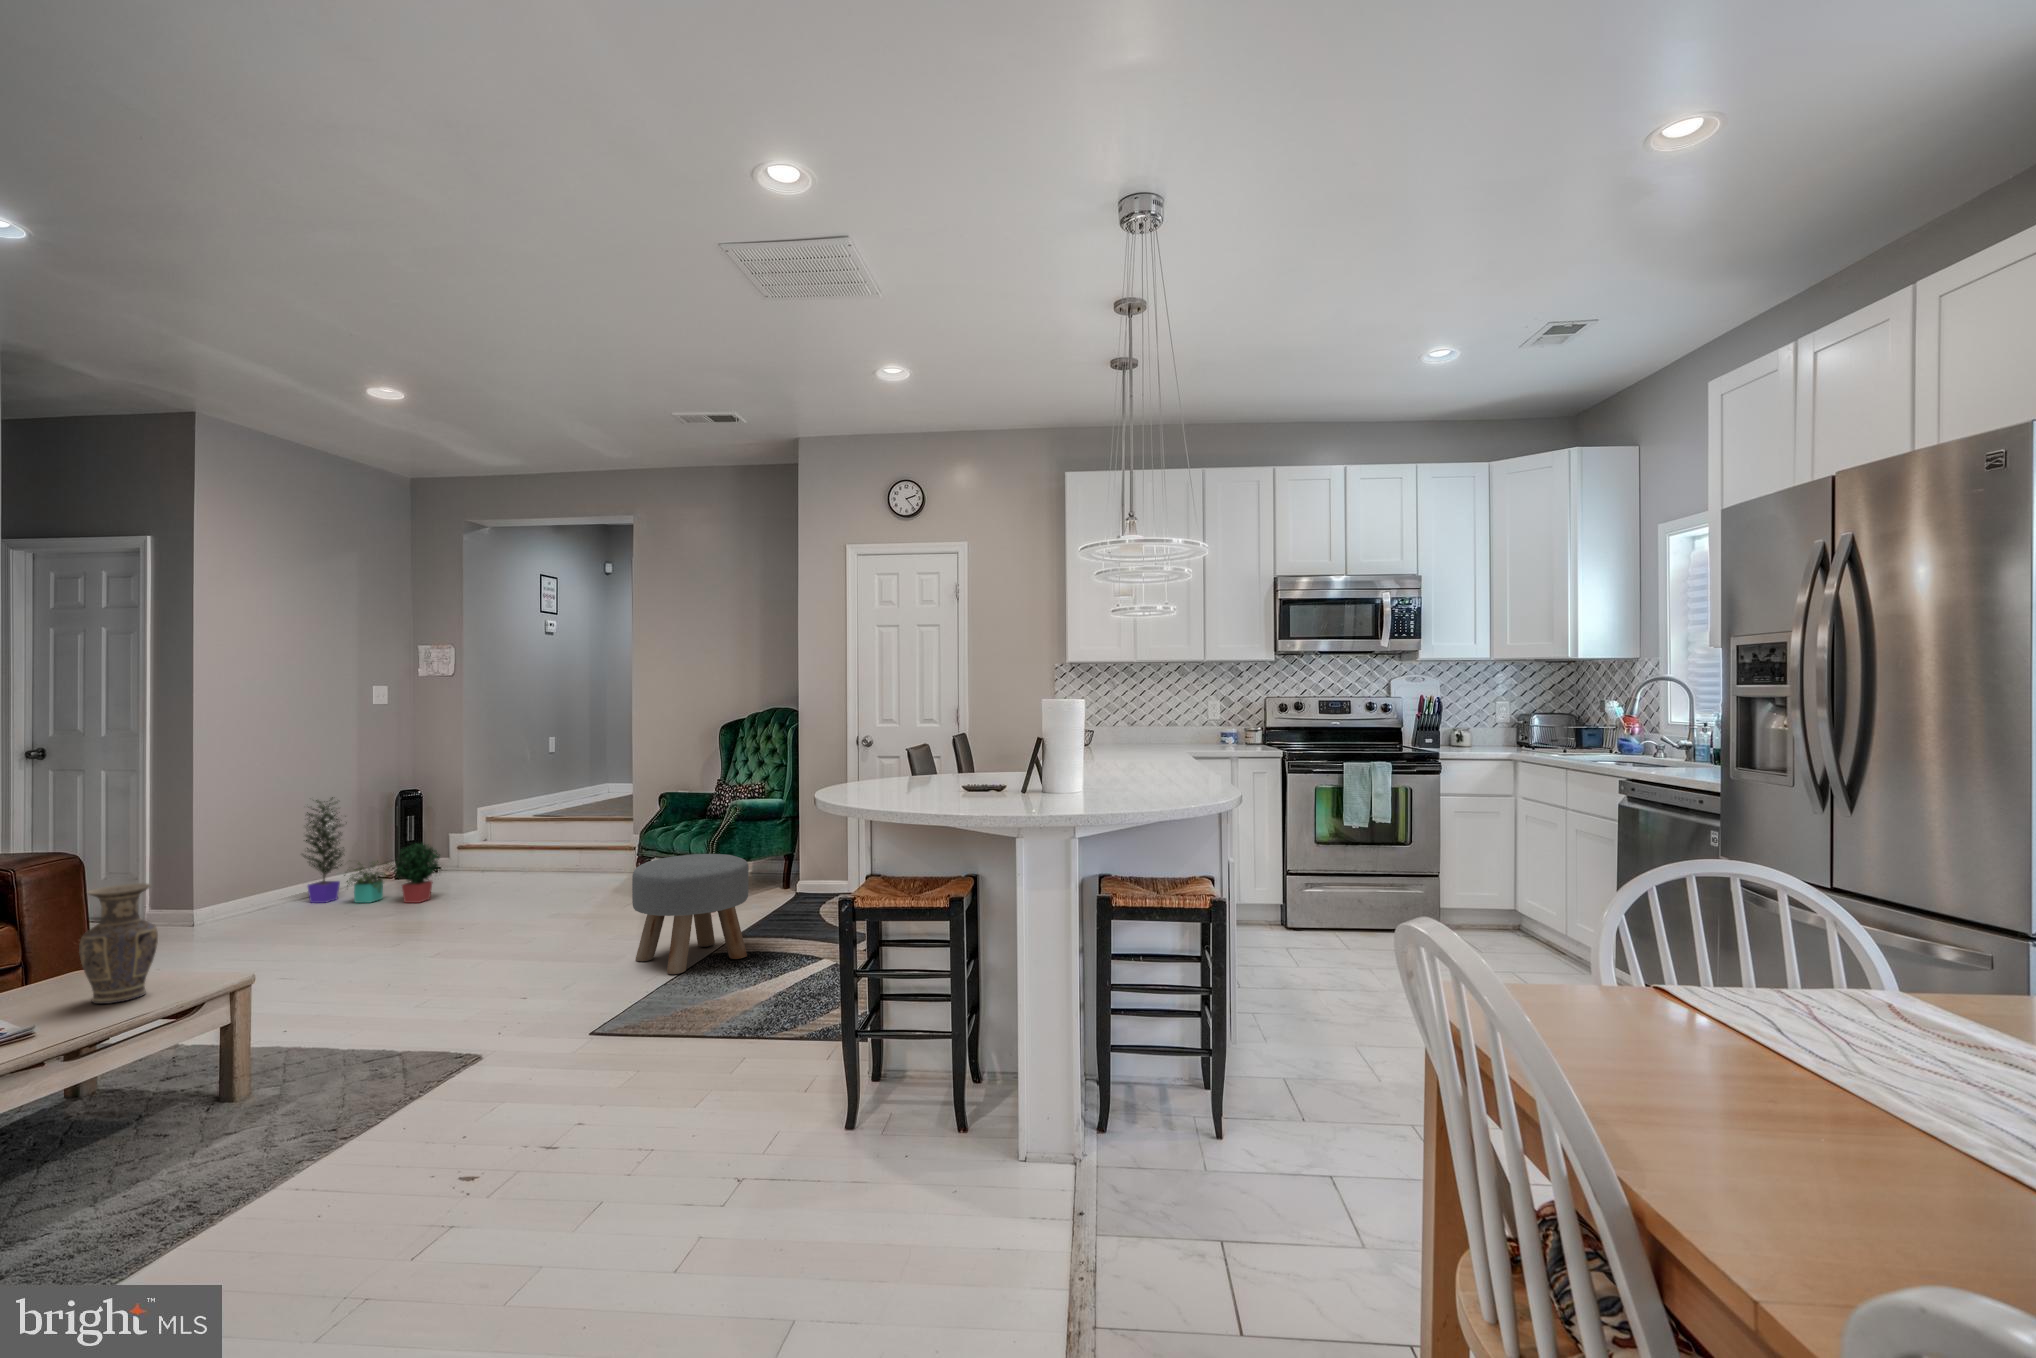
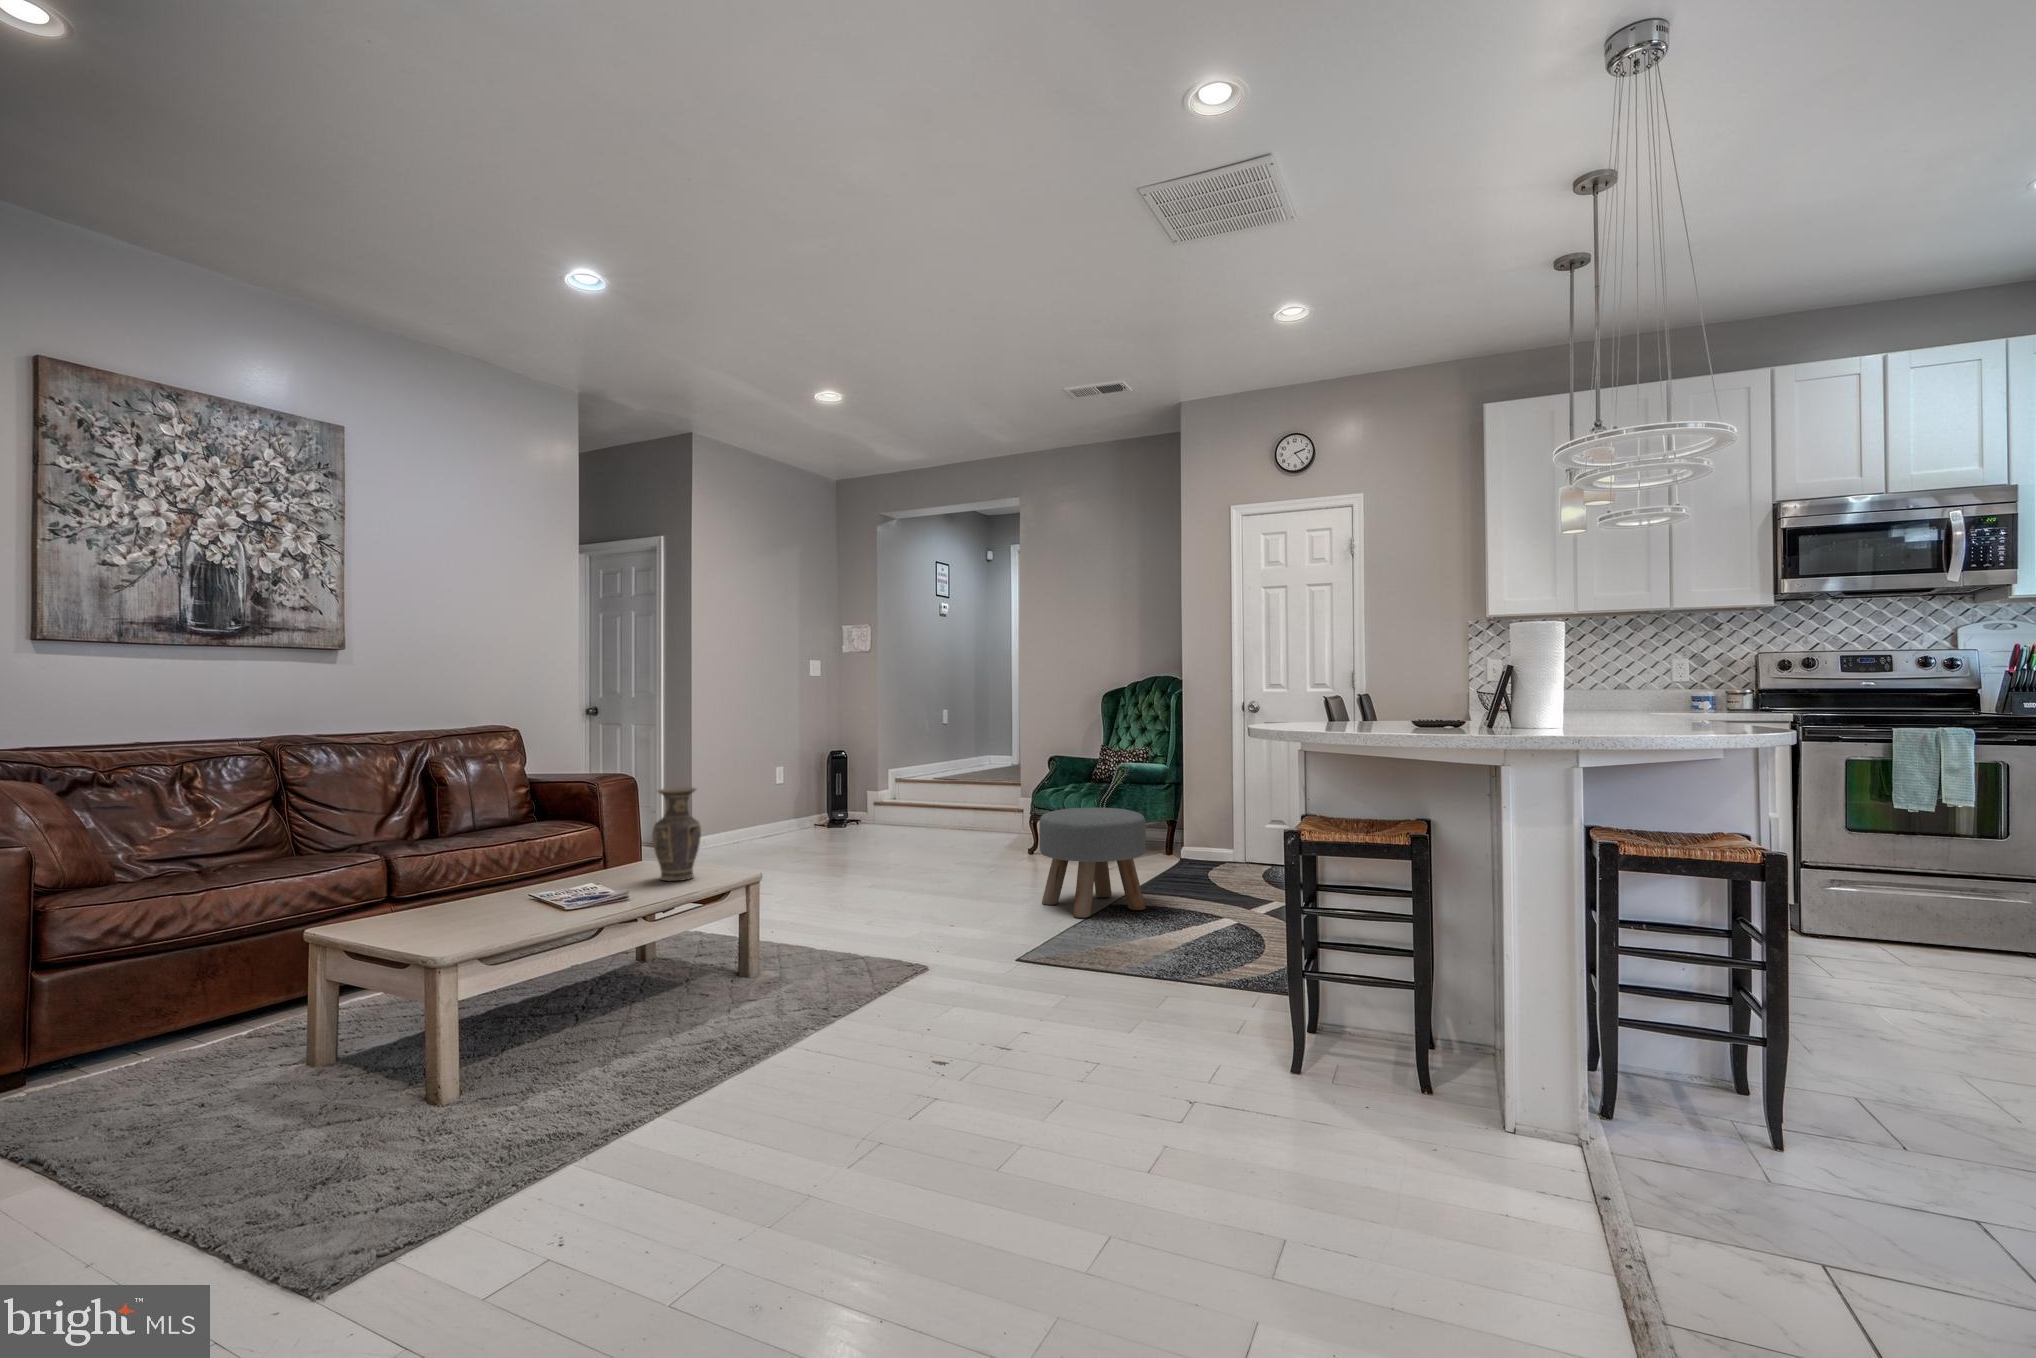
potted plant: present [303,797,440,903] -> none [766,752,869,845]

